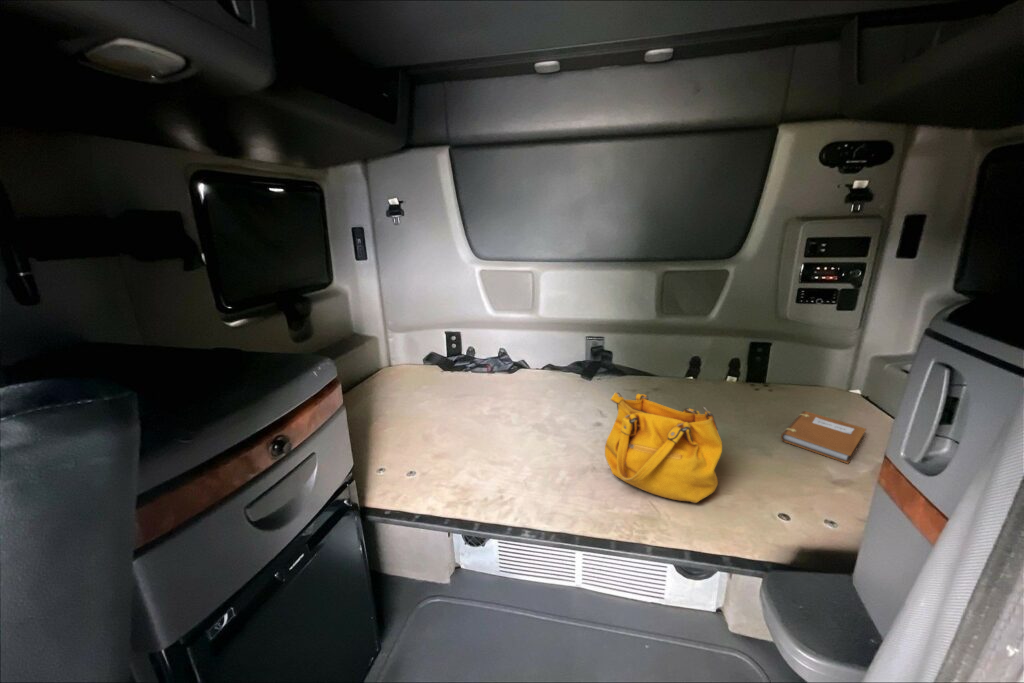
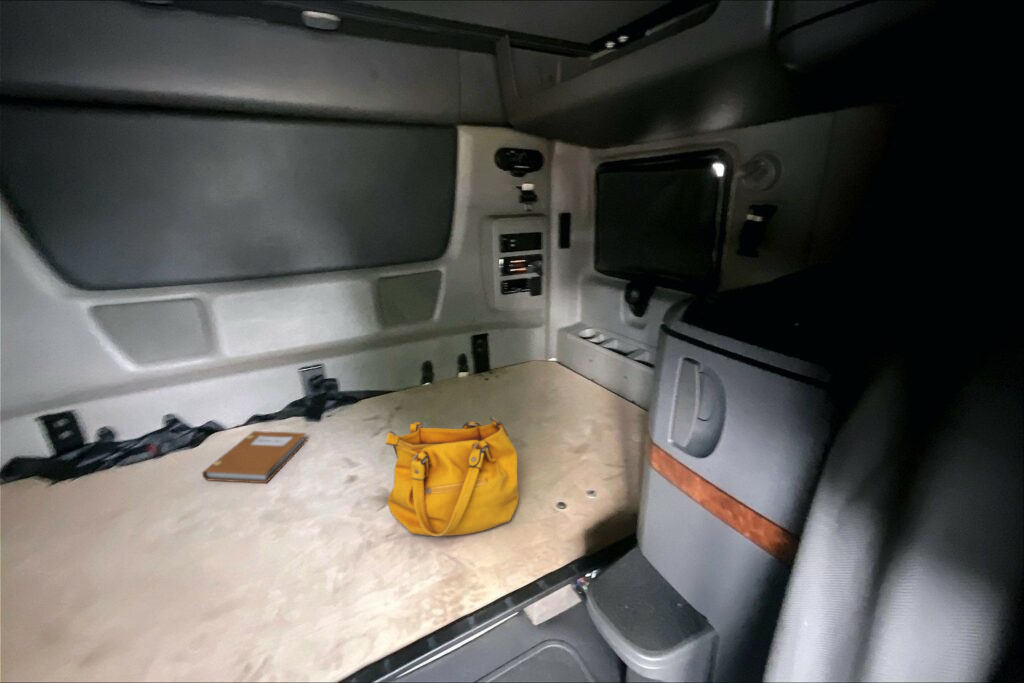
notebook: present [781,411,866,464] -> present [202,431,307,483]

